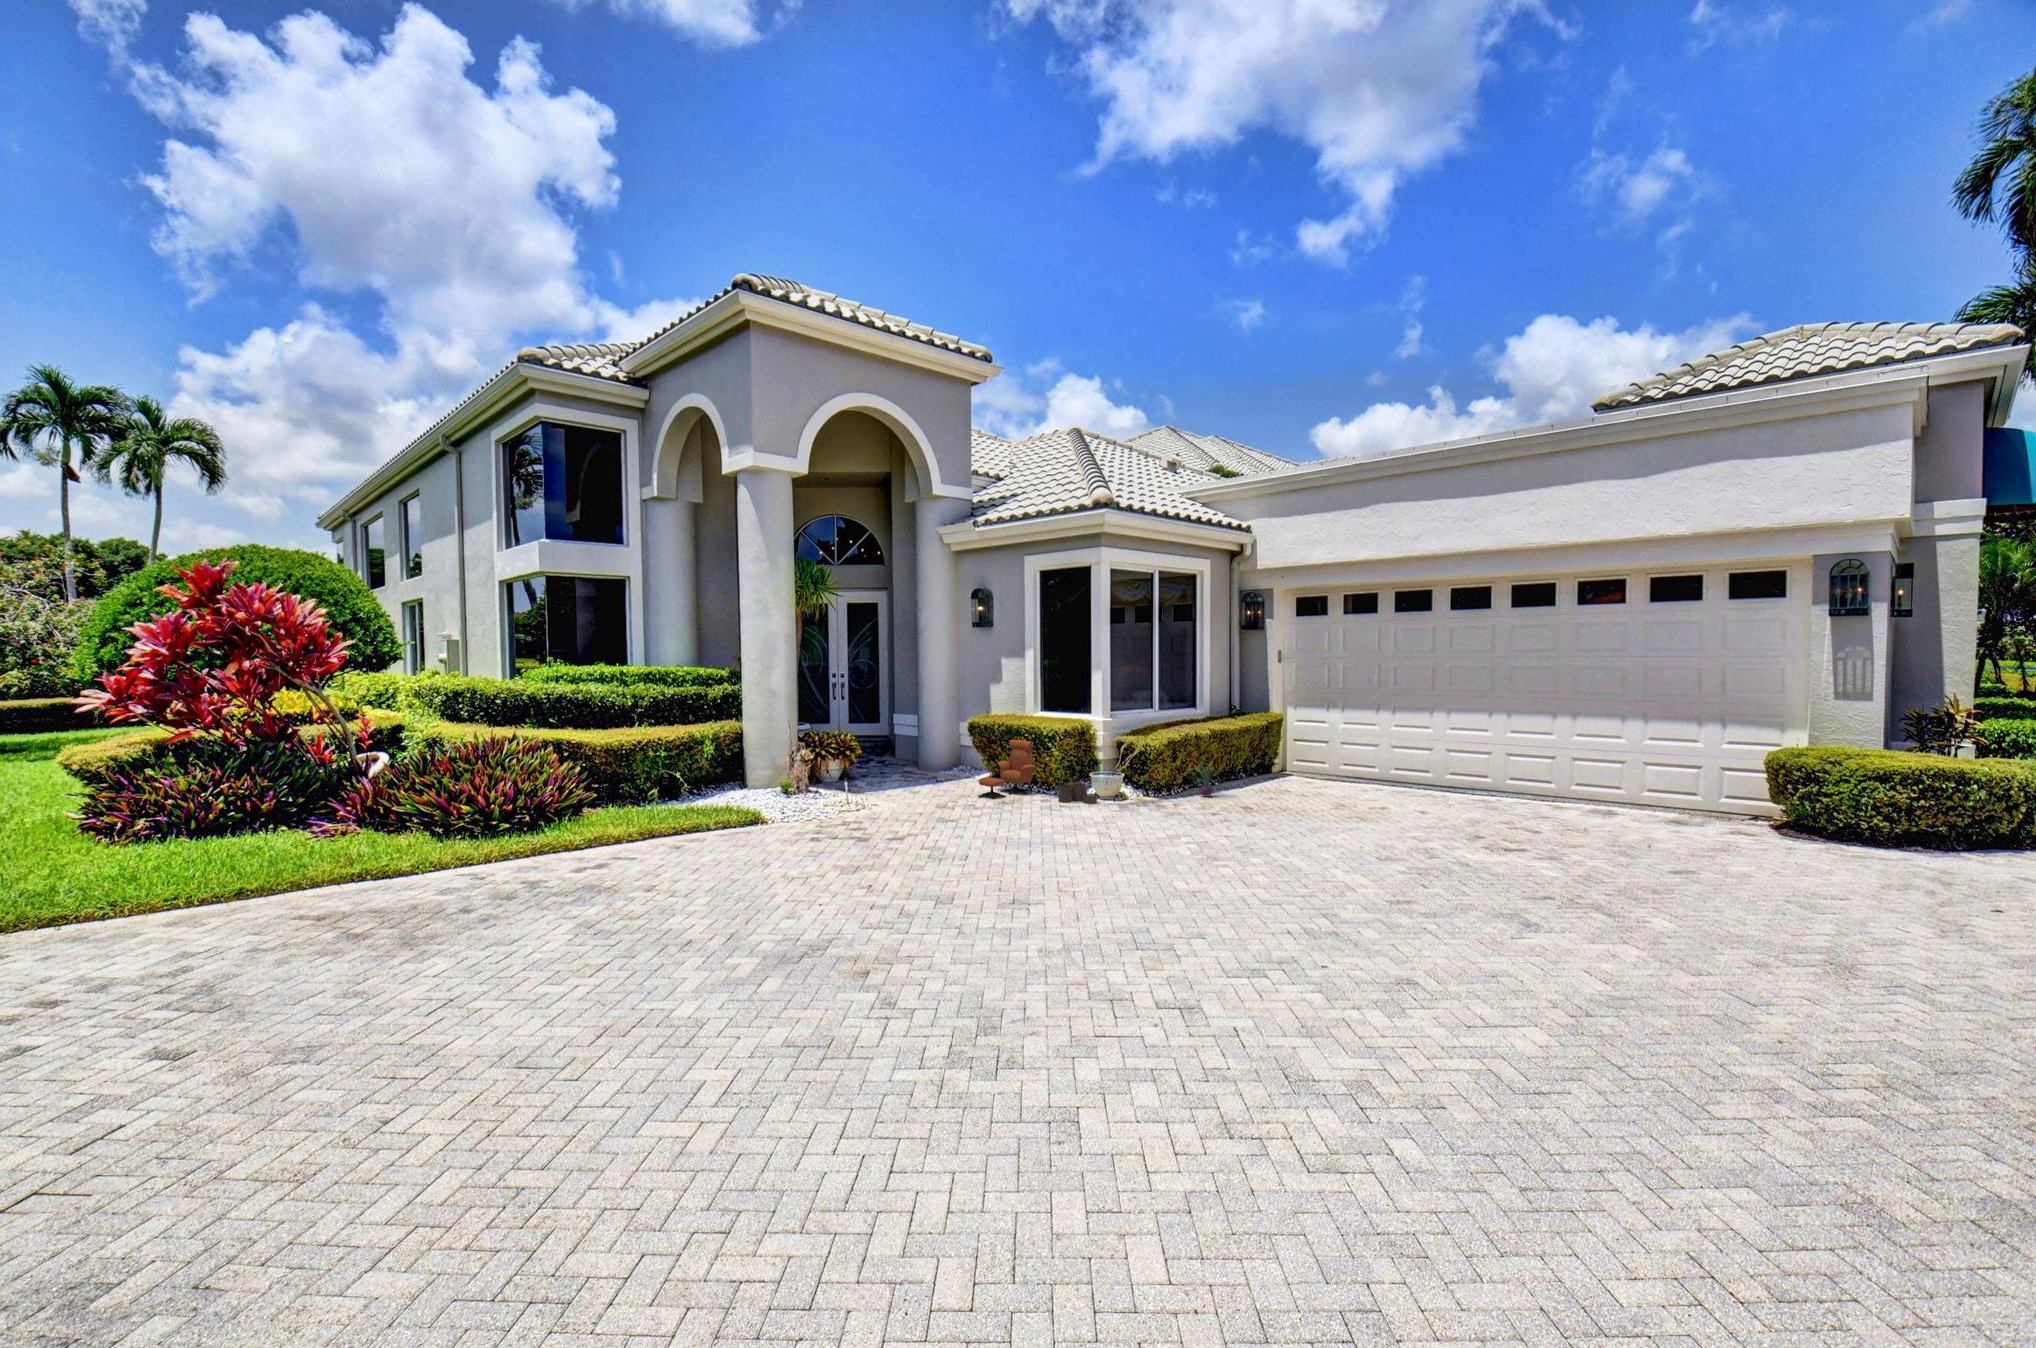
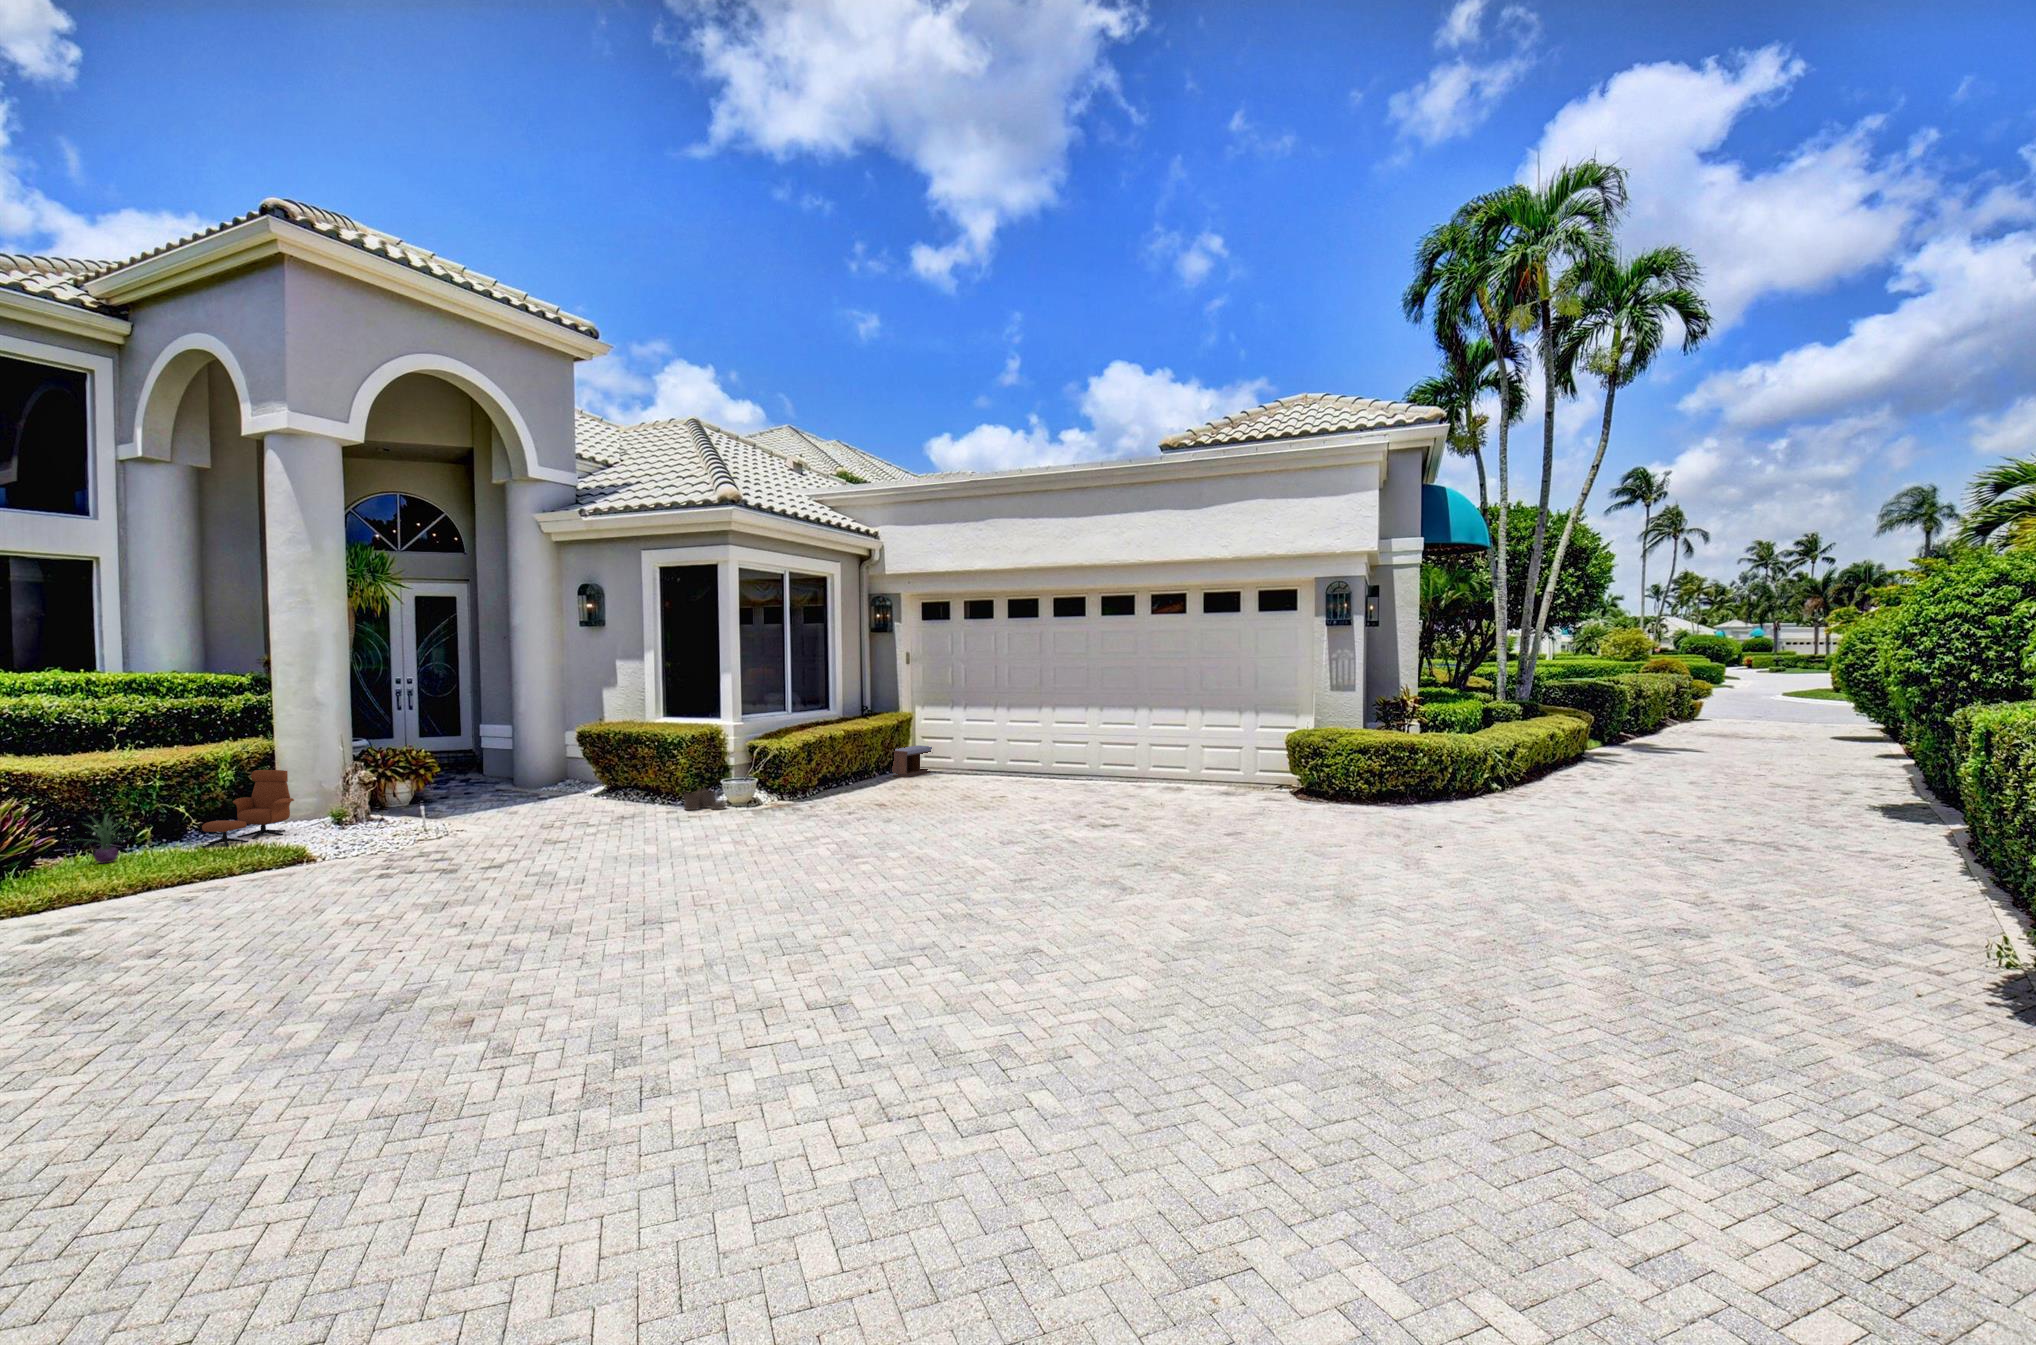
lounge chair: present [979,740,1035,799] -> present [202,770,294,847]
bench: none [1259,747,1306,780] -> present [892,746,932,777]
decorative plant: present [1199,763,1213,797] -> present [87,813,118,863]

